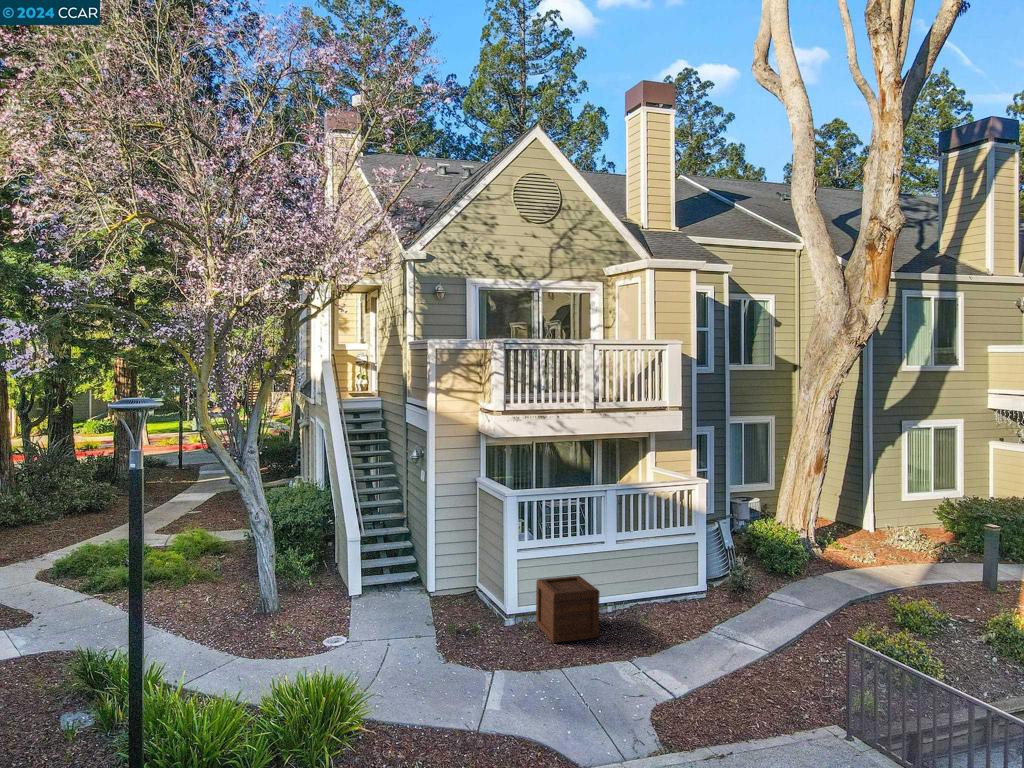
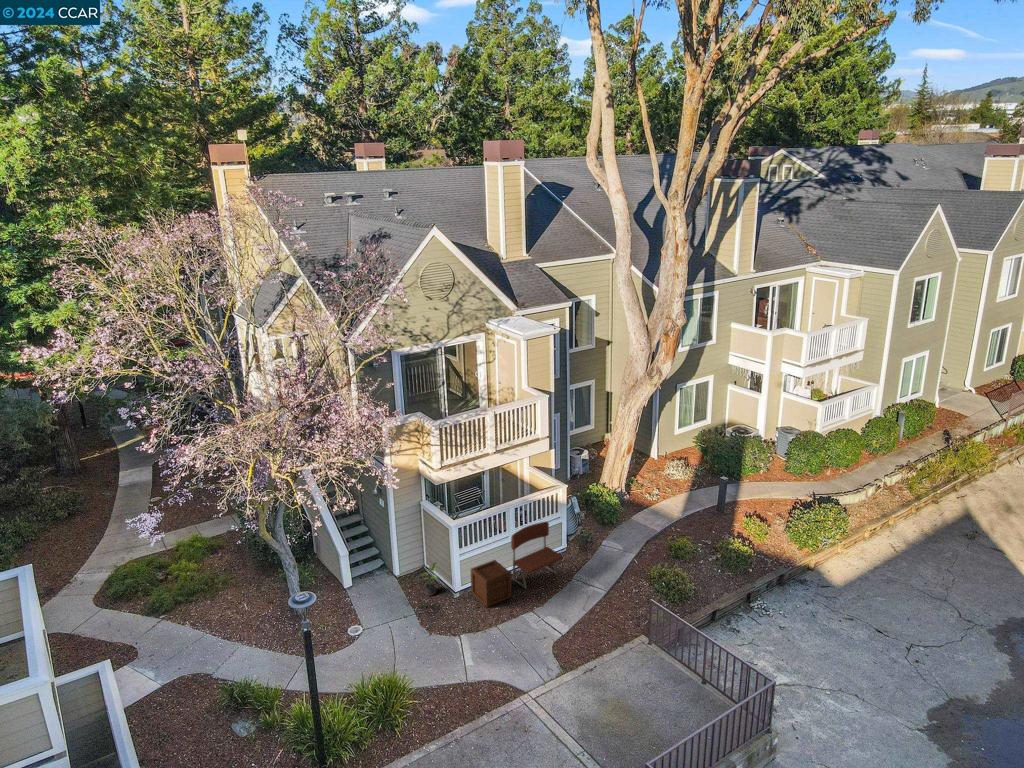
bench: none [608,532,695,632] -> present [511,522,563,589]
potted plant: none [458,568,491,620] -> present [420,562,438,596]

